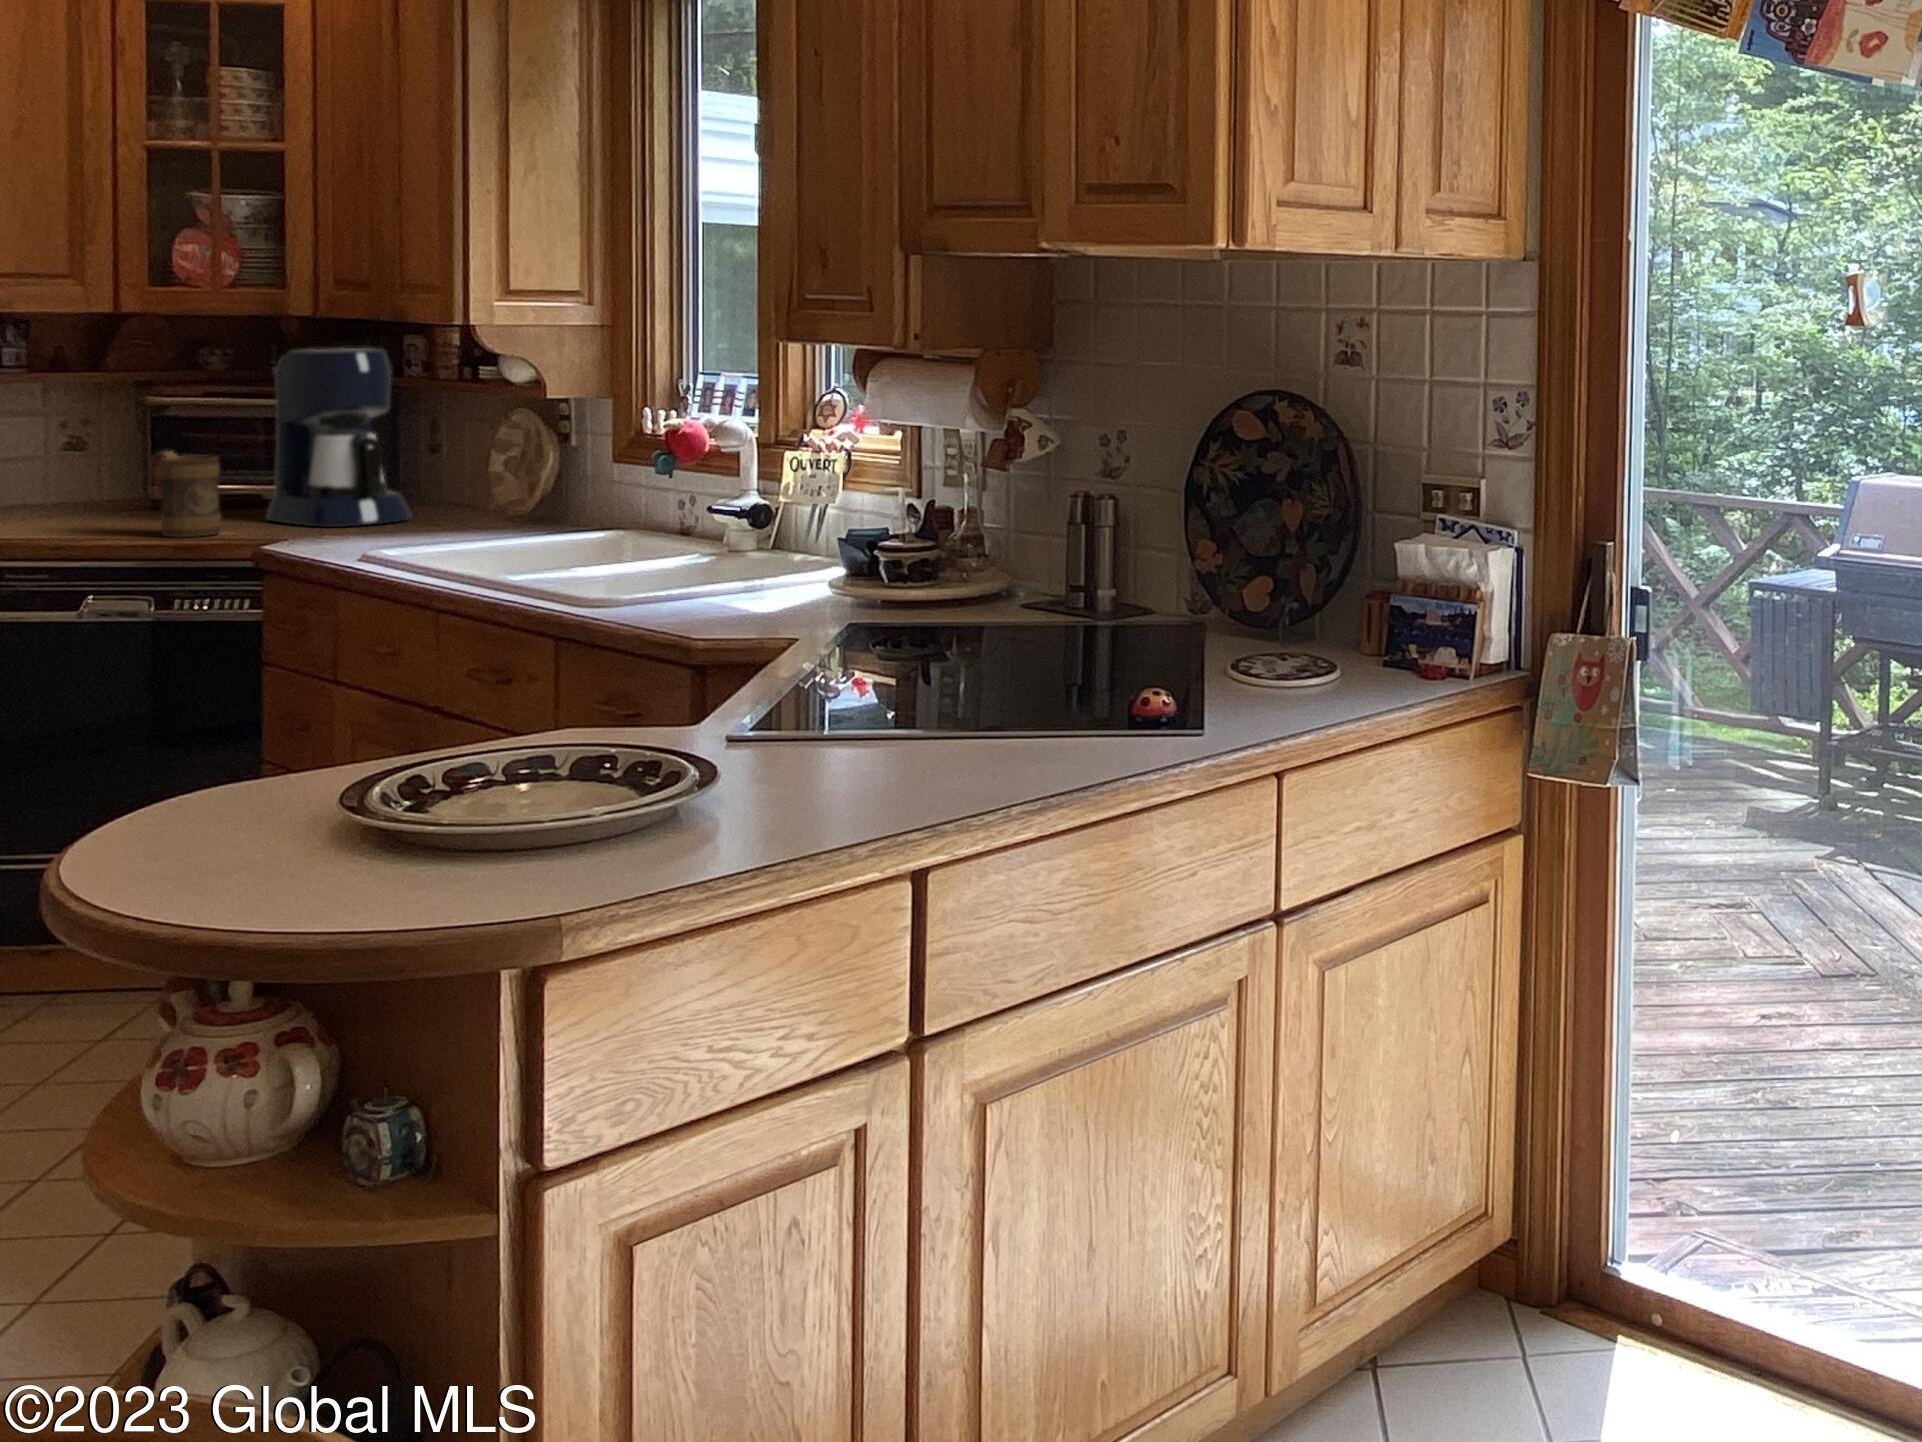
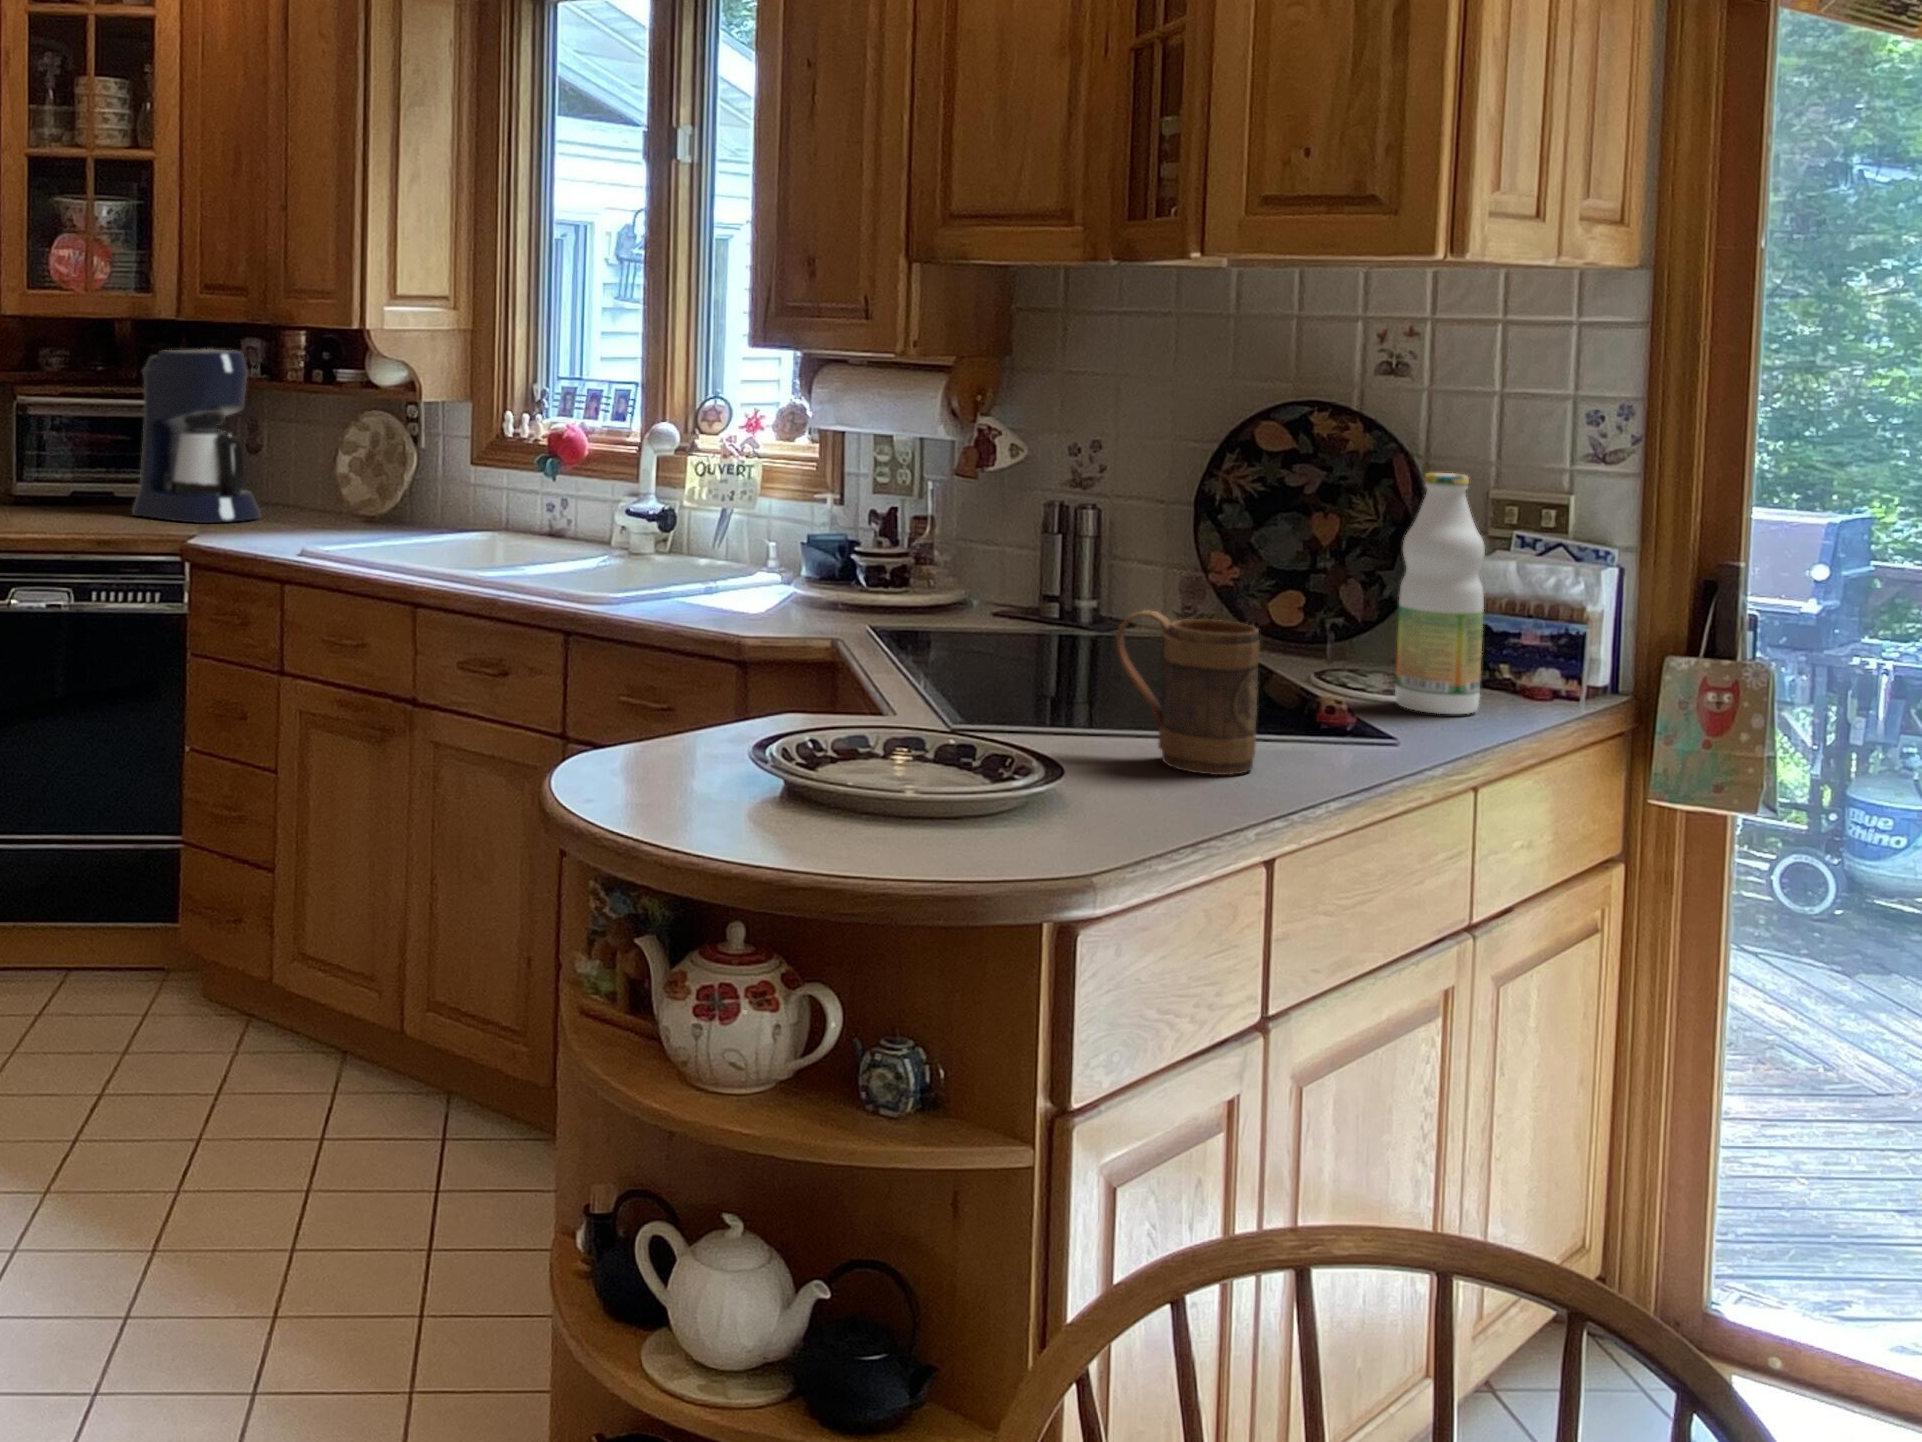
mug: present [151,451,221,537] -> present [1115,610,1260,775]
bottle: none [1255,463,1333,702] -> present [1395,473,1485,714]

